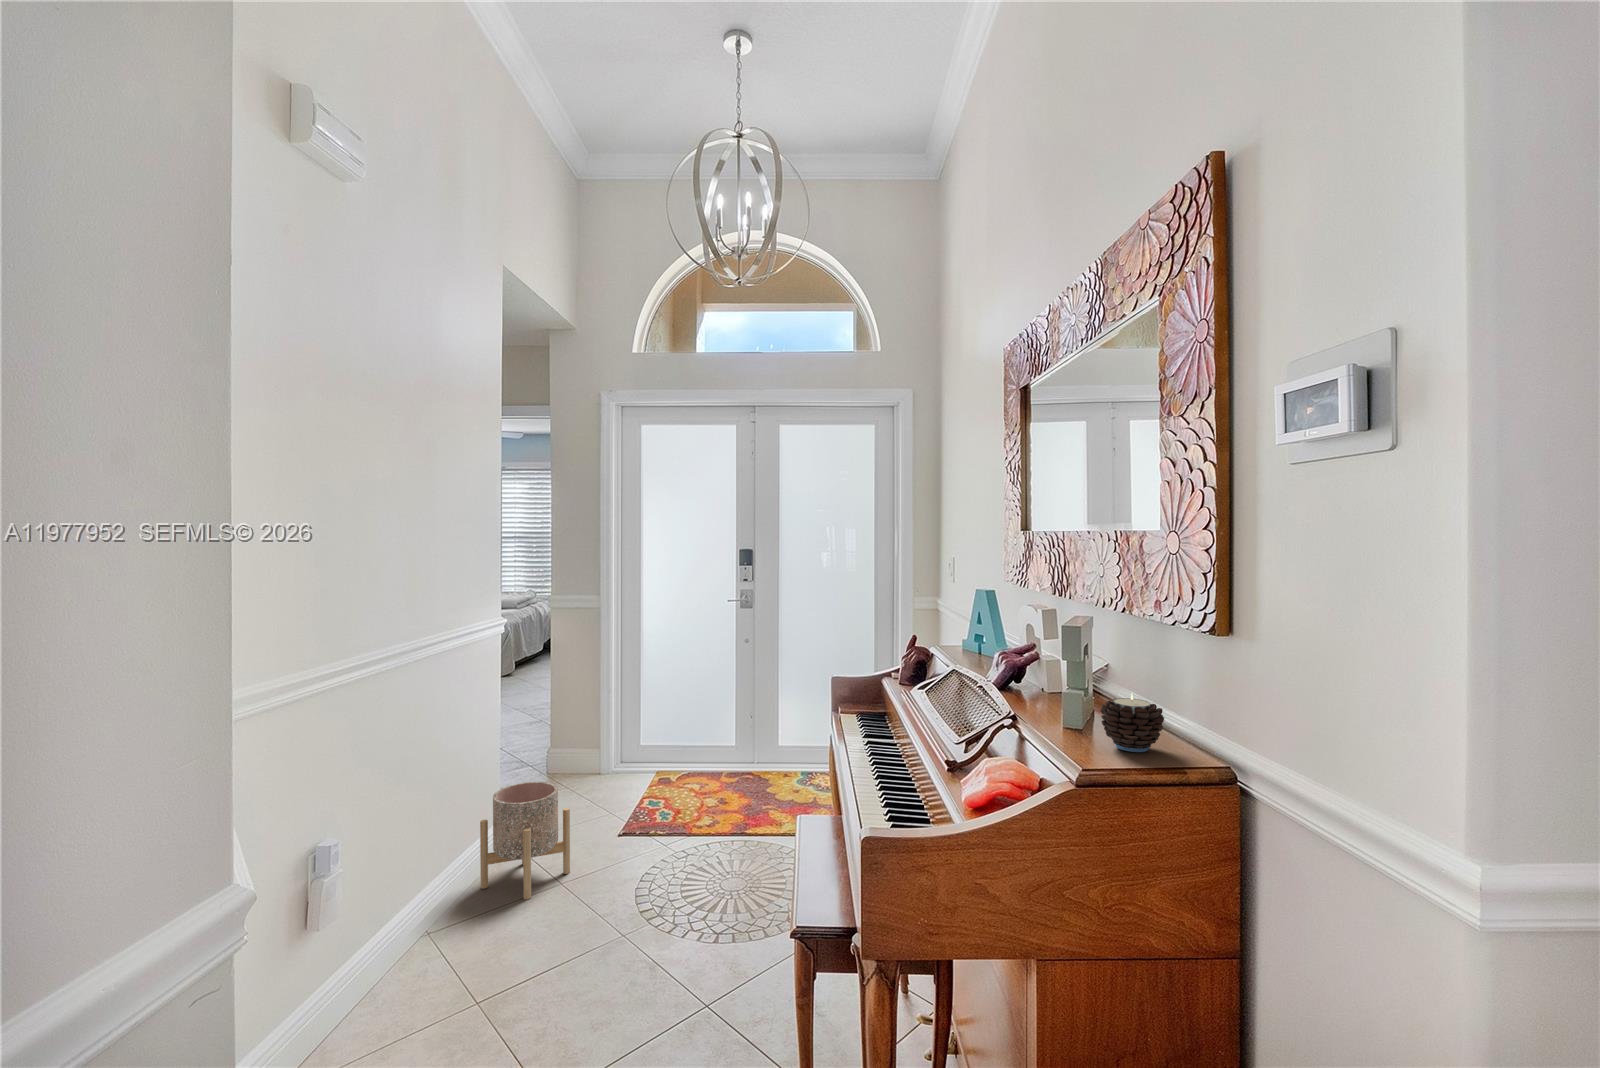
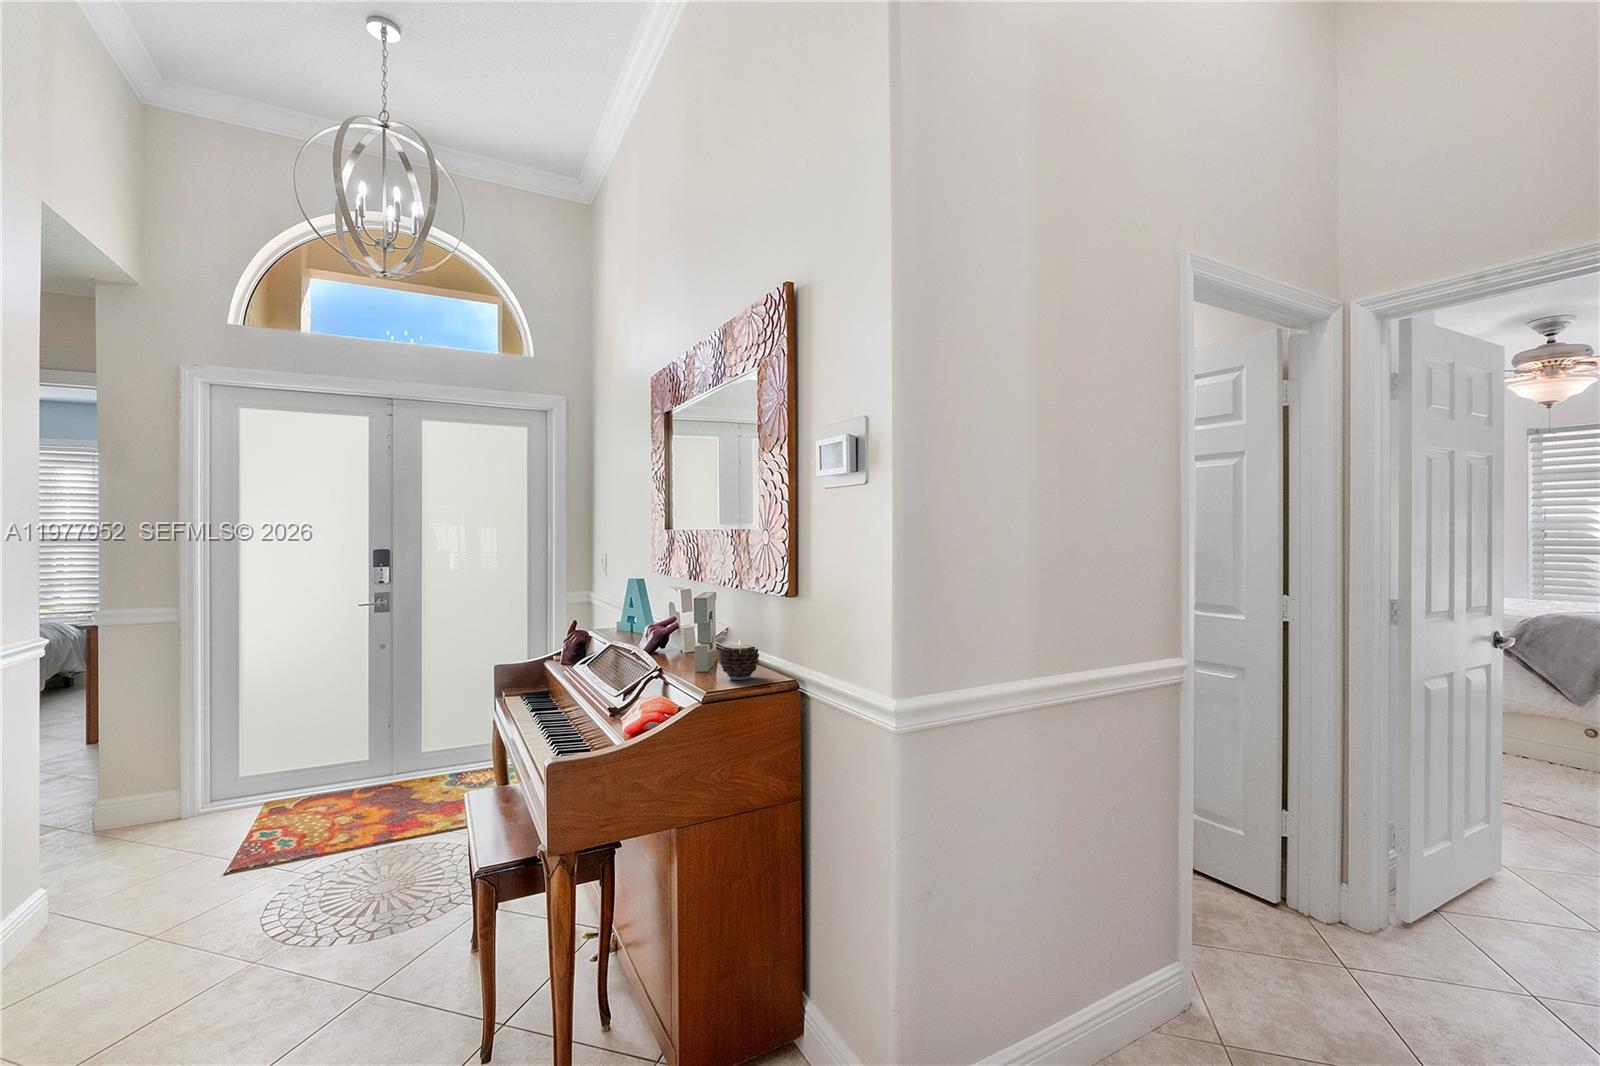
planter: present [480,782,570,900] -> none [37,821,170,958]

